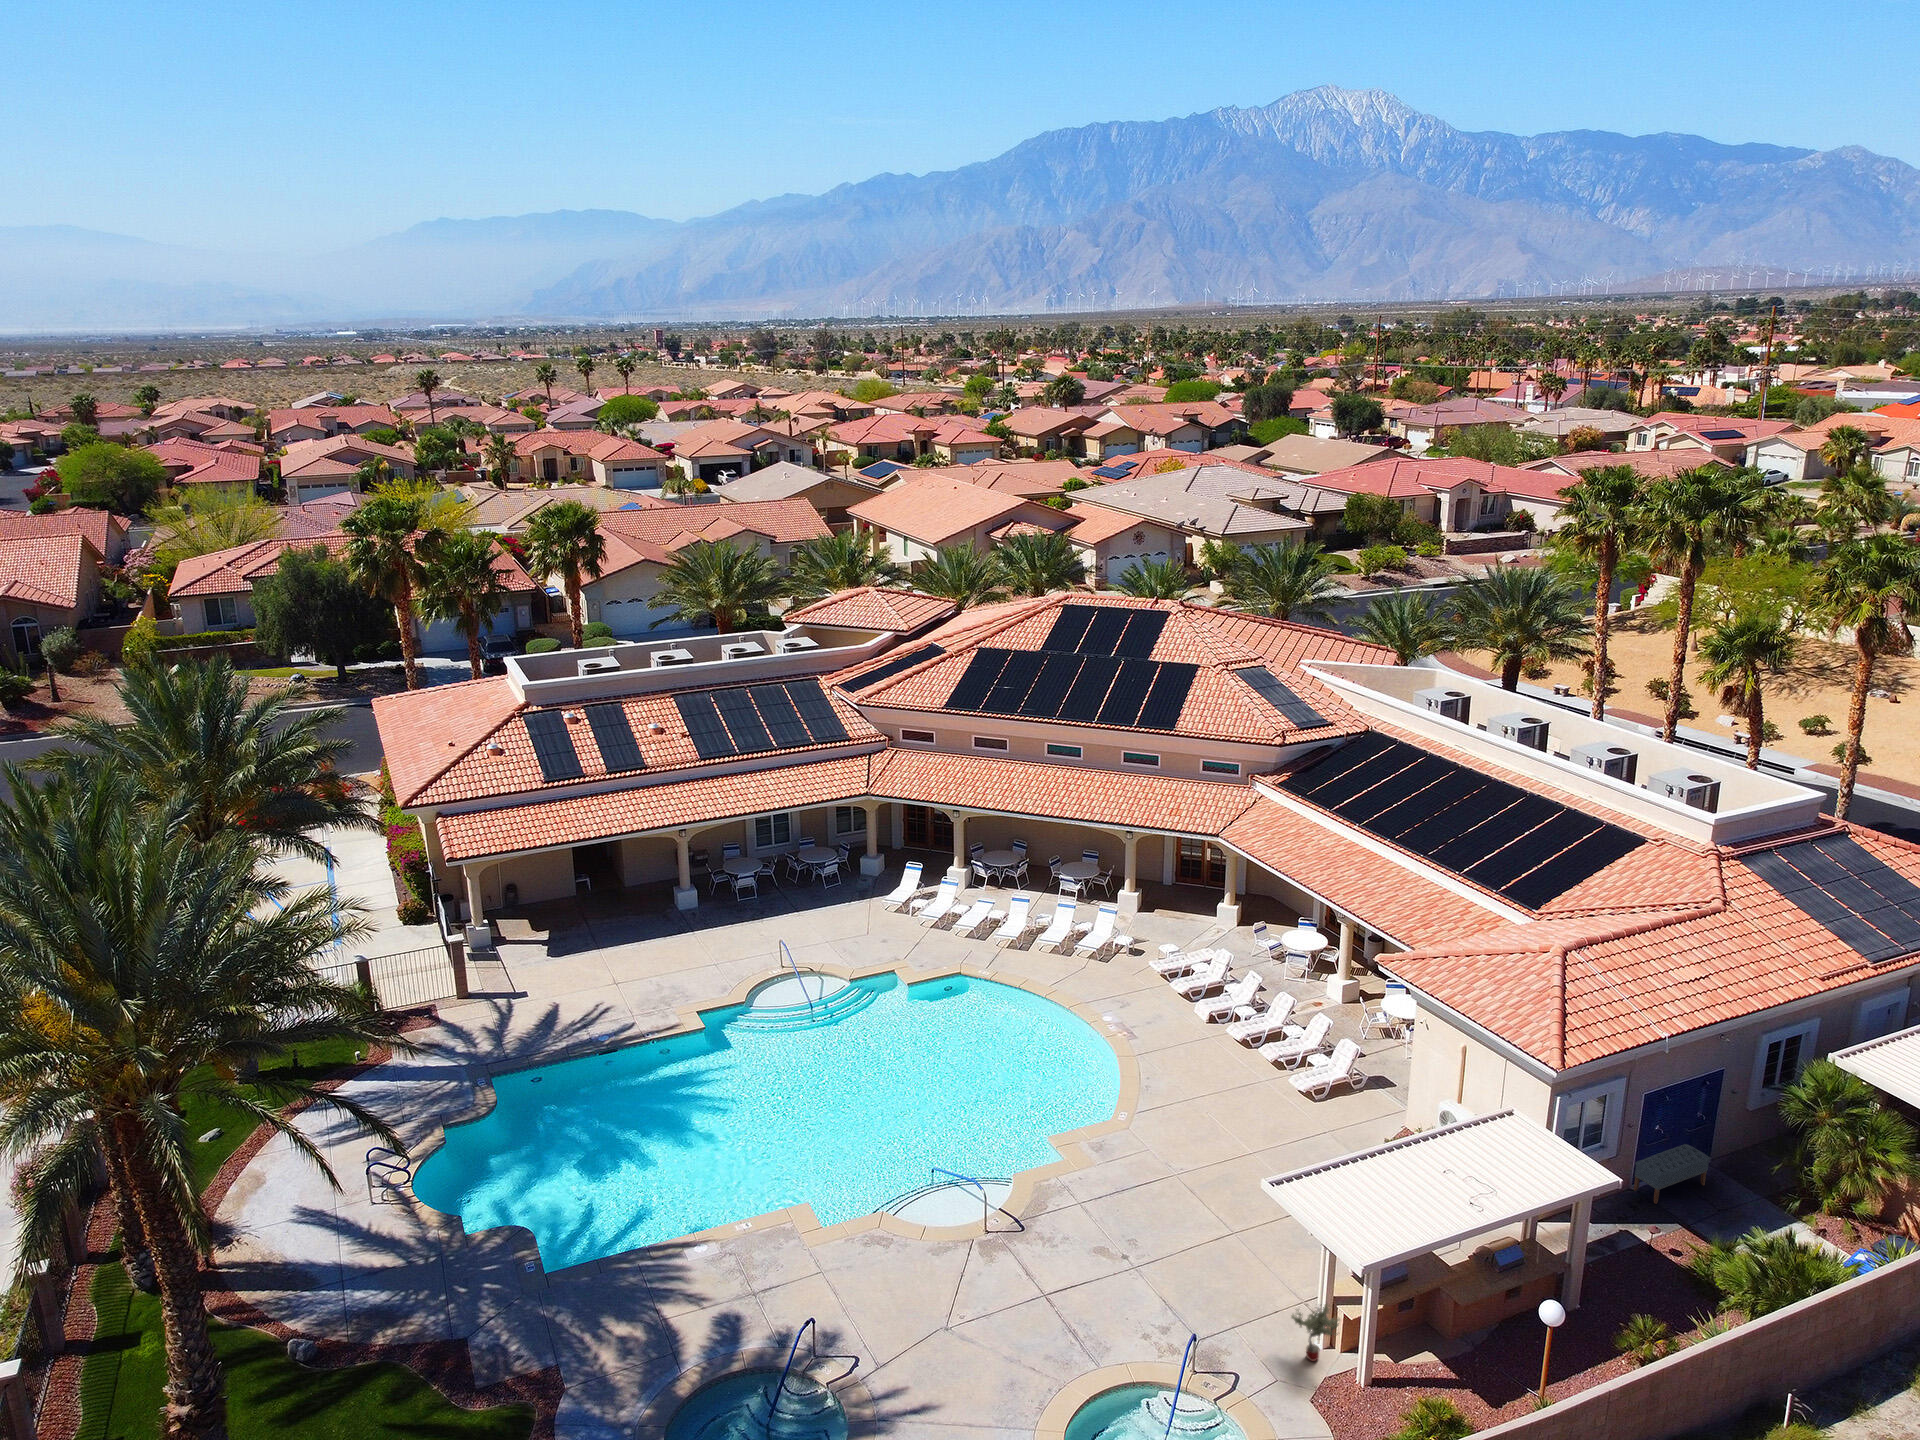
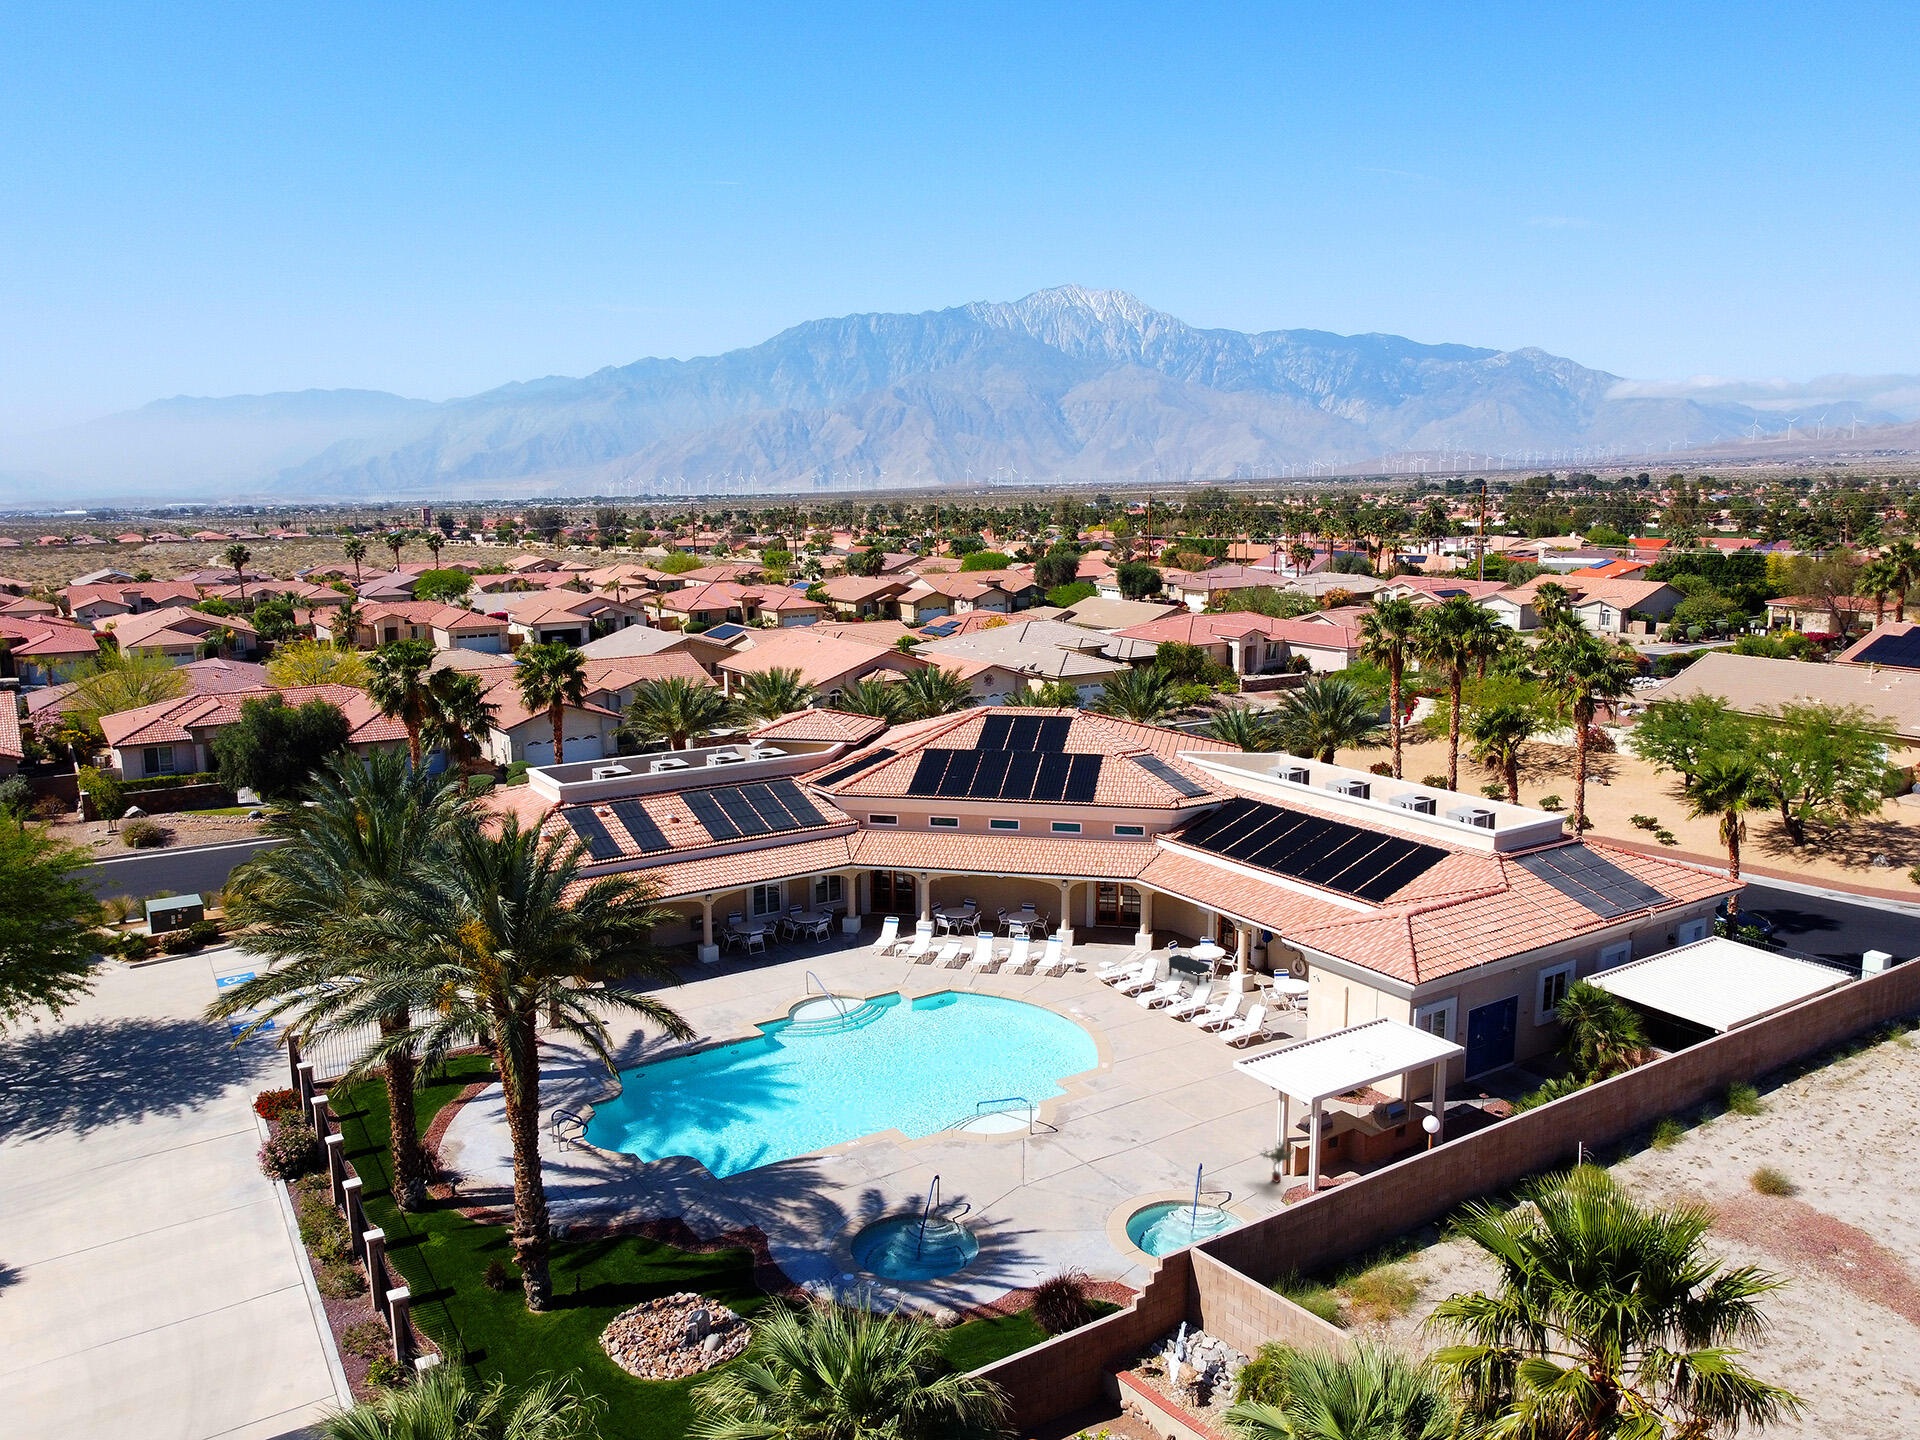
bench: present [1634,1144,1710,1204] -> present [1169,955,1210,985]

